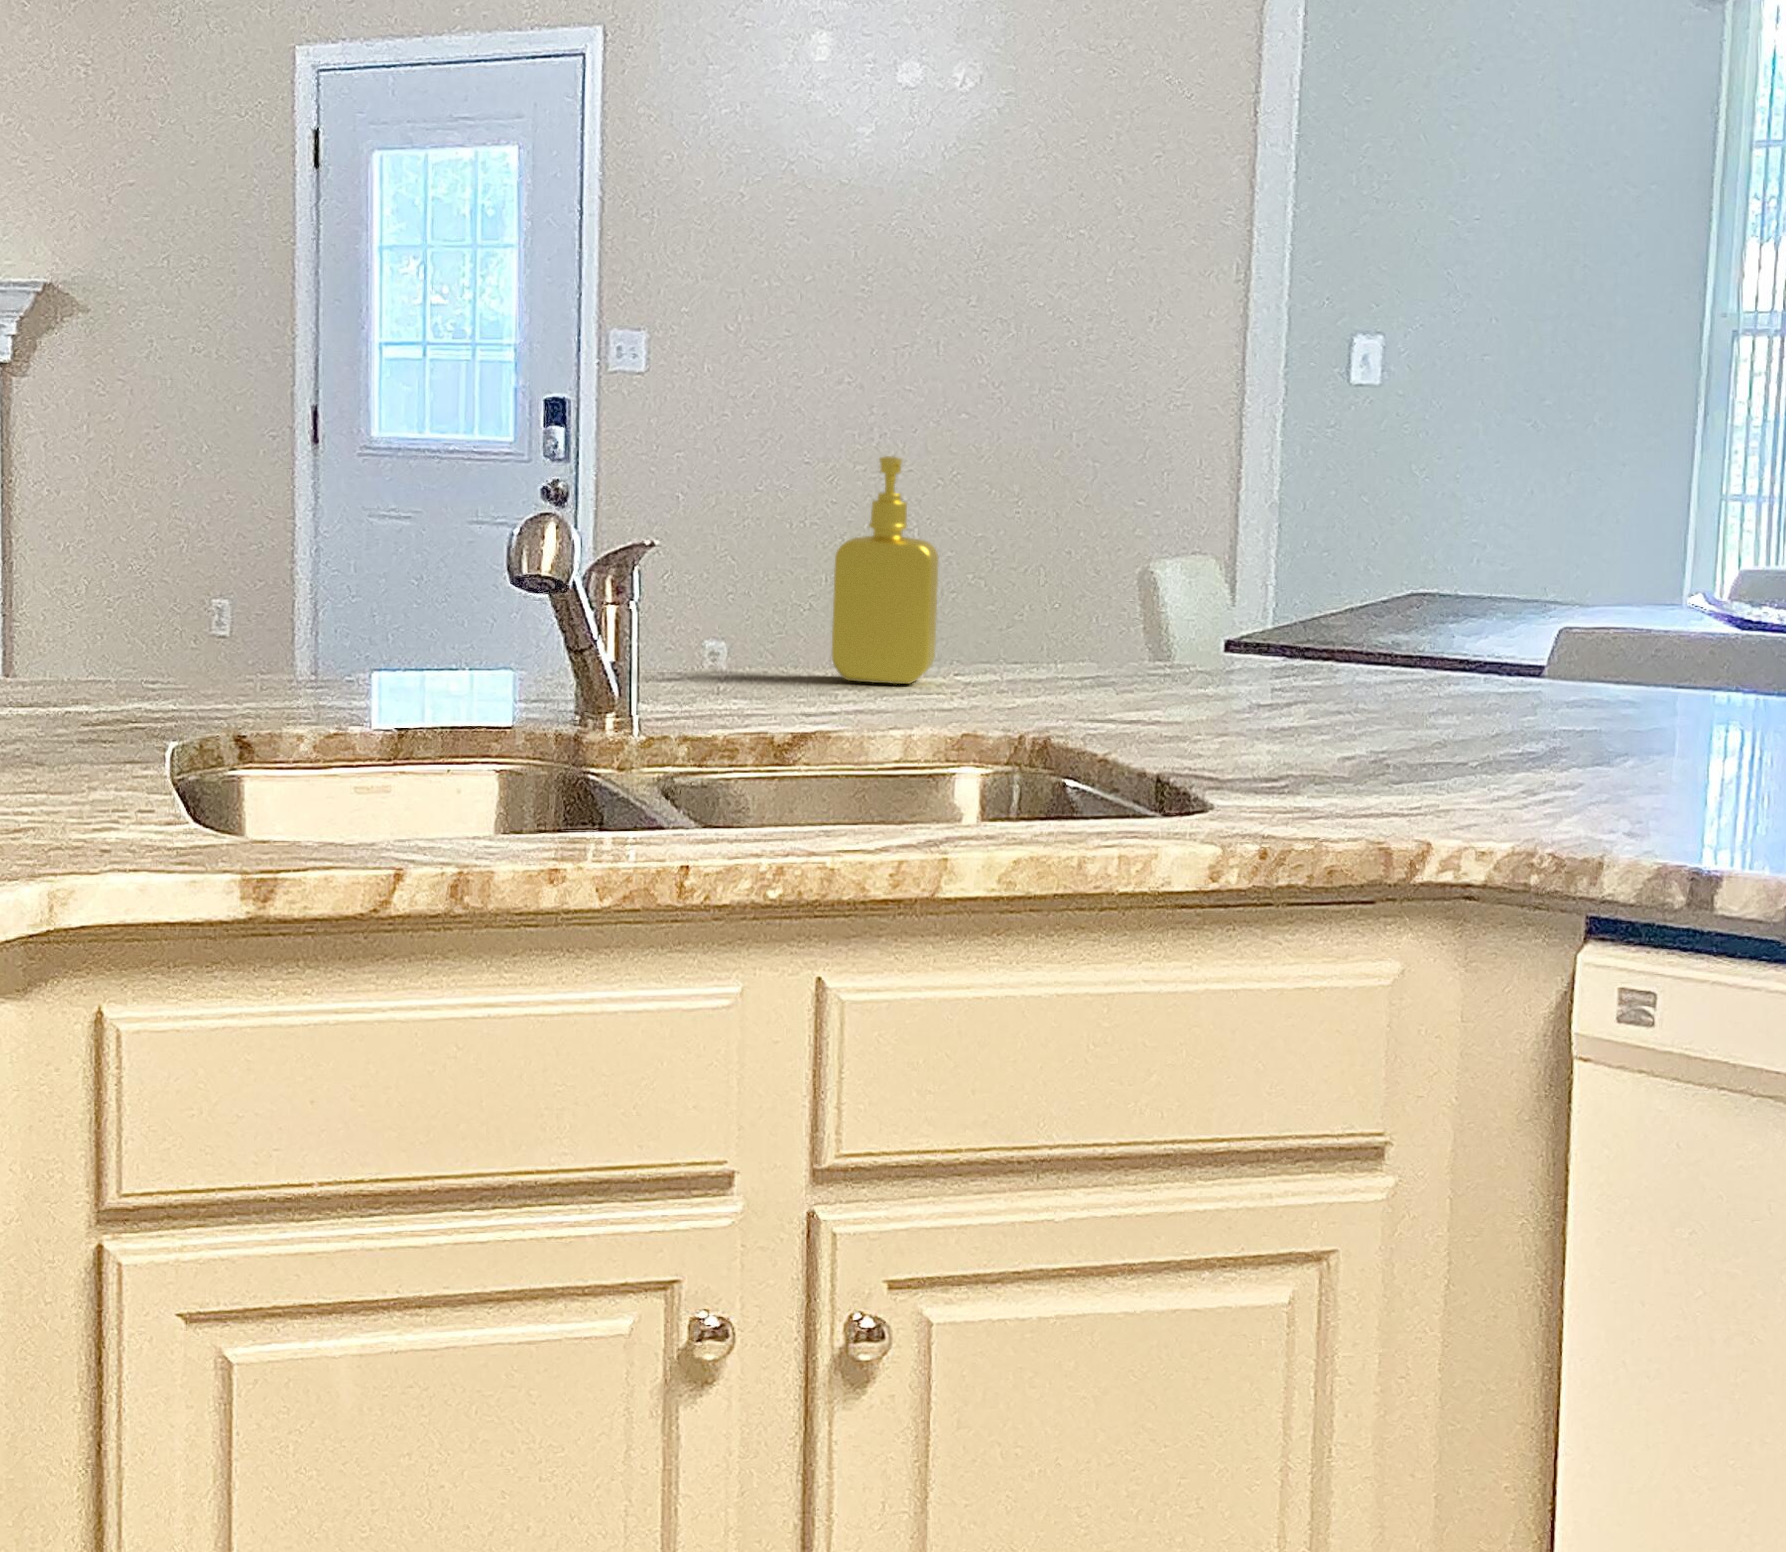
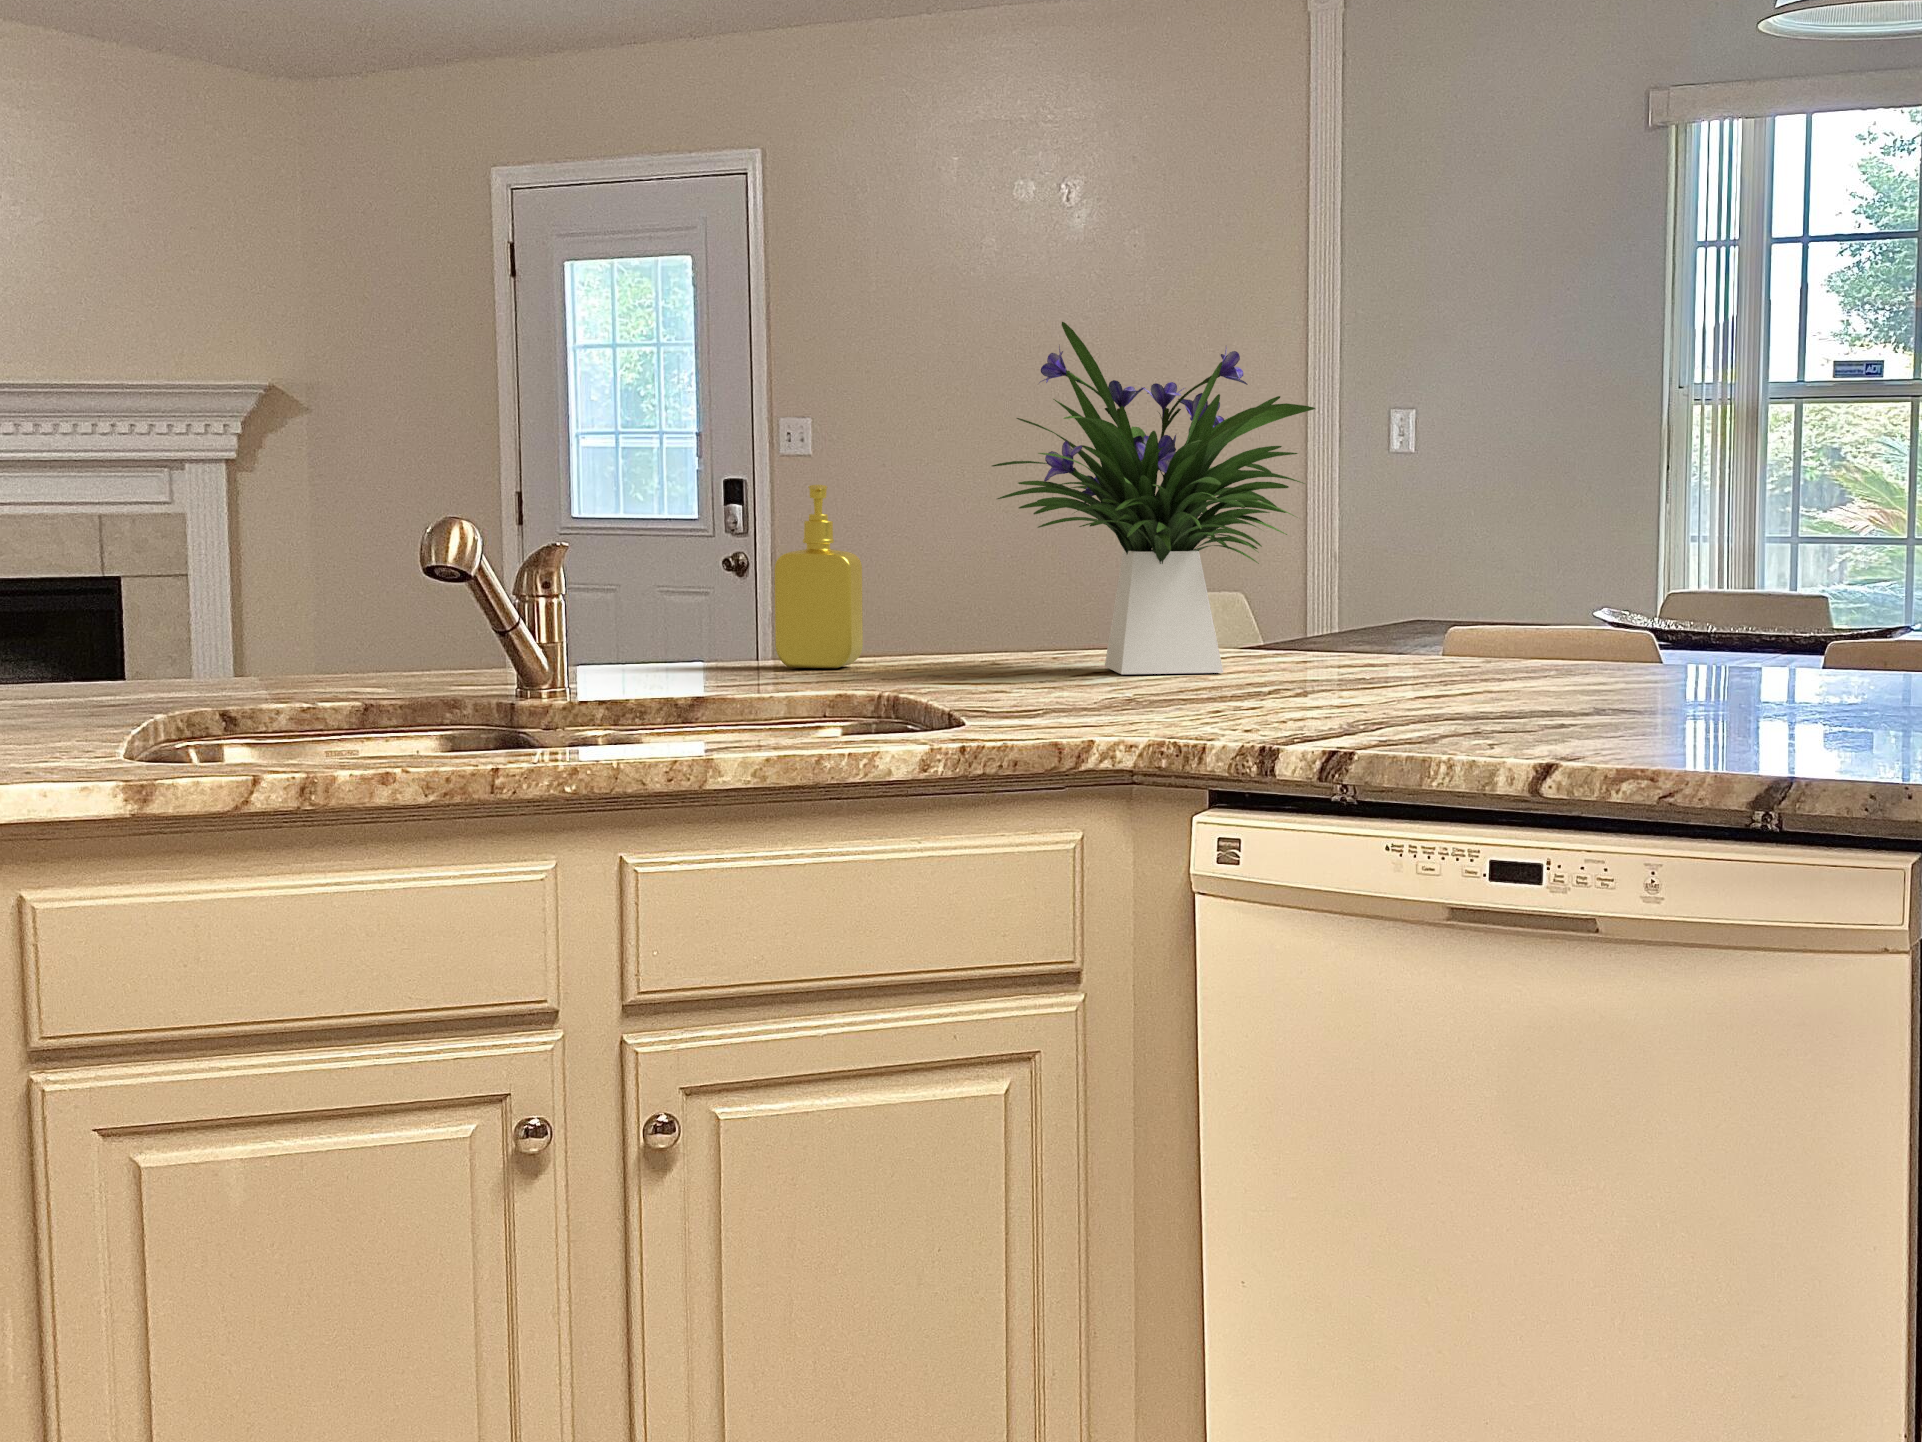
flower arrangement: none [1120,264,1538,711] -> present [992,322,1315,674]

